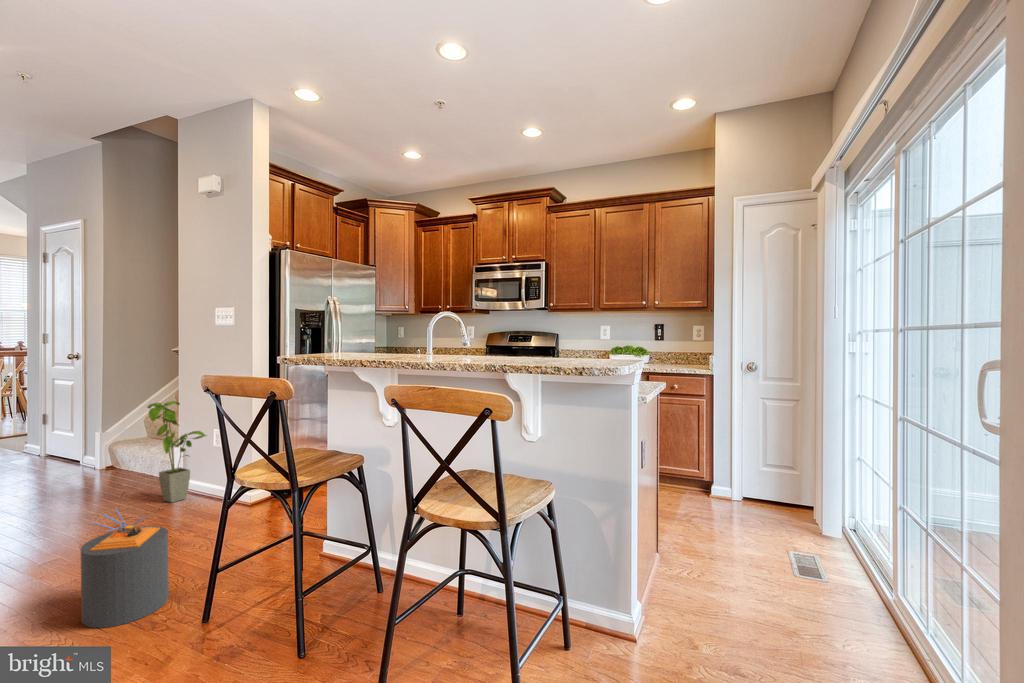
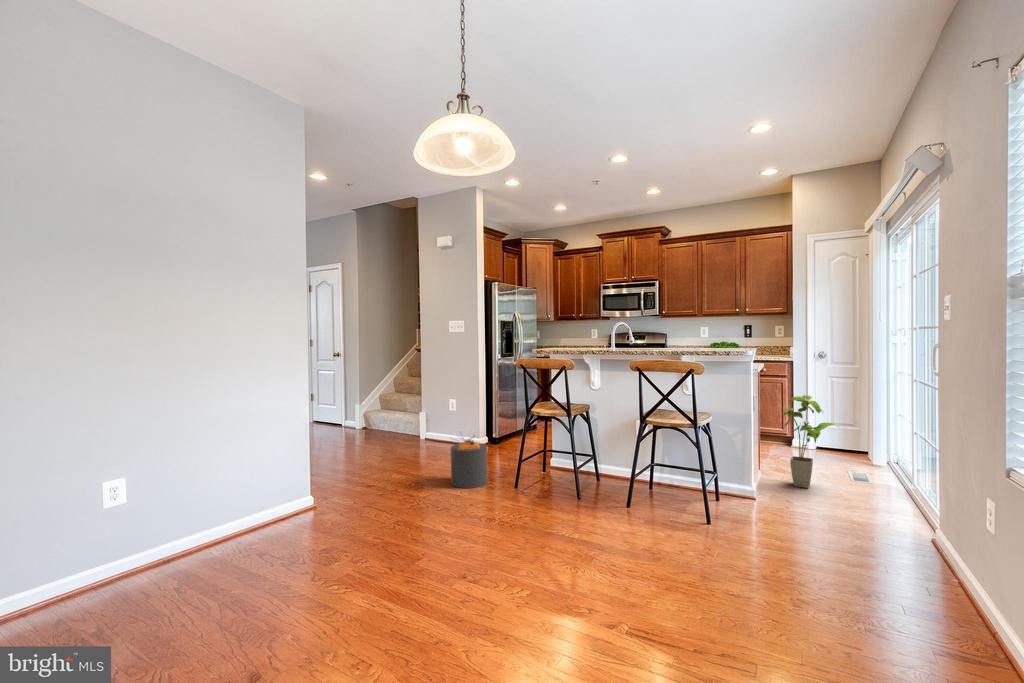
house plant: present [148,401,206,502] -> present [783,395,835,488]

